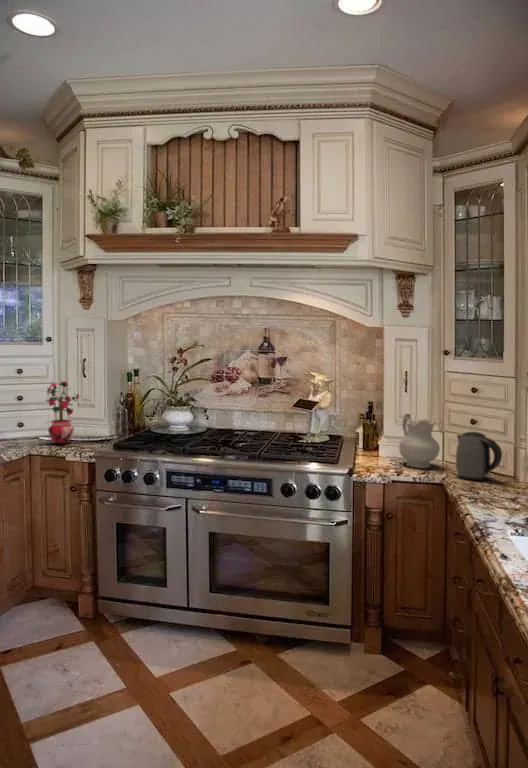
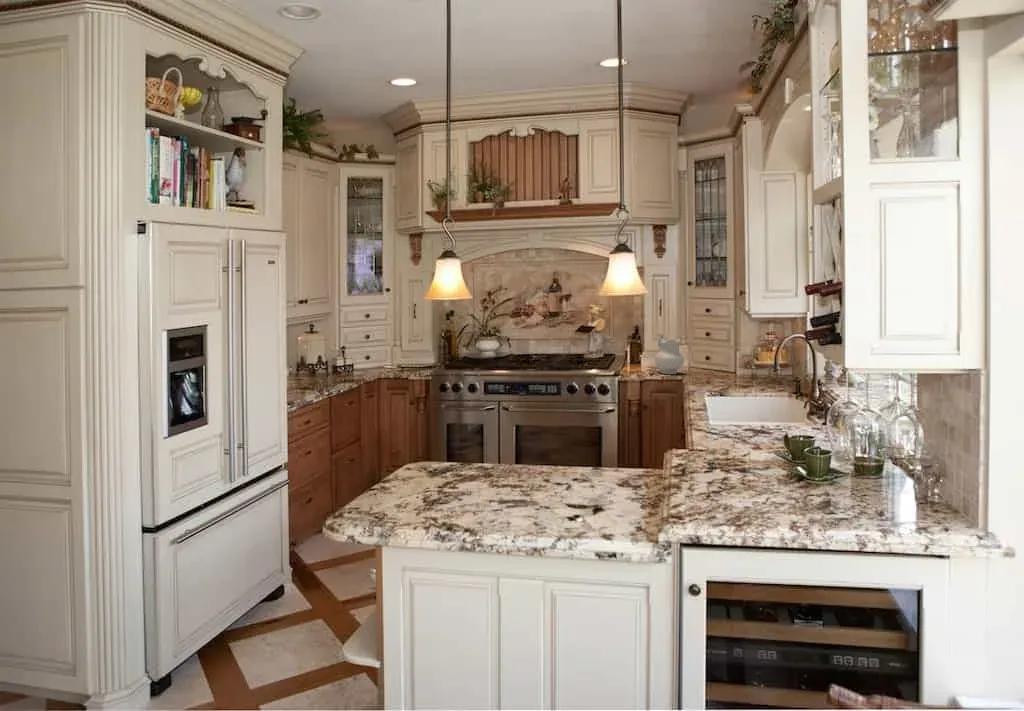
potted plant: present [47,382,79,444] -> none [388,317,415,365]
kettle: present [456,432,502,480] -> none [693,346,723,379]

